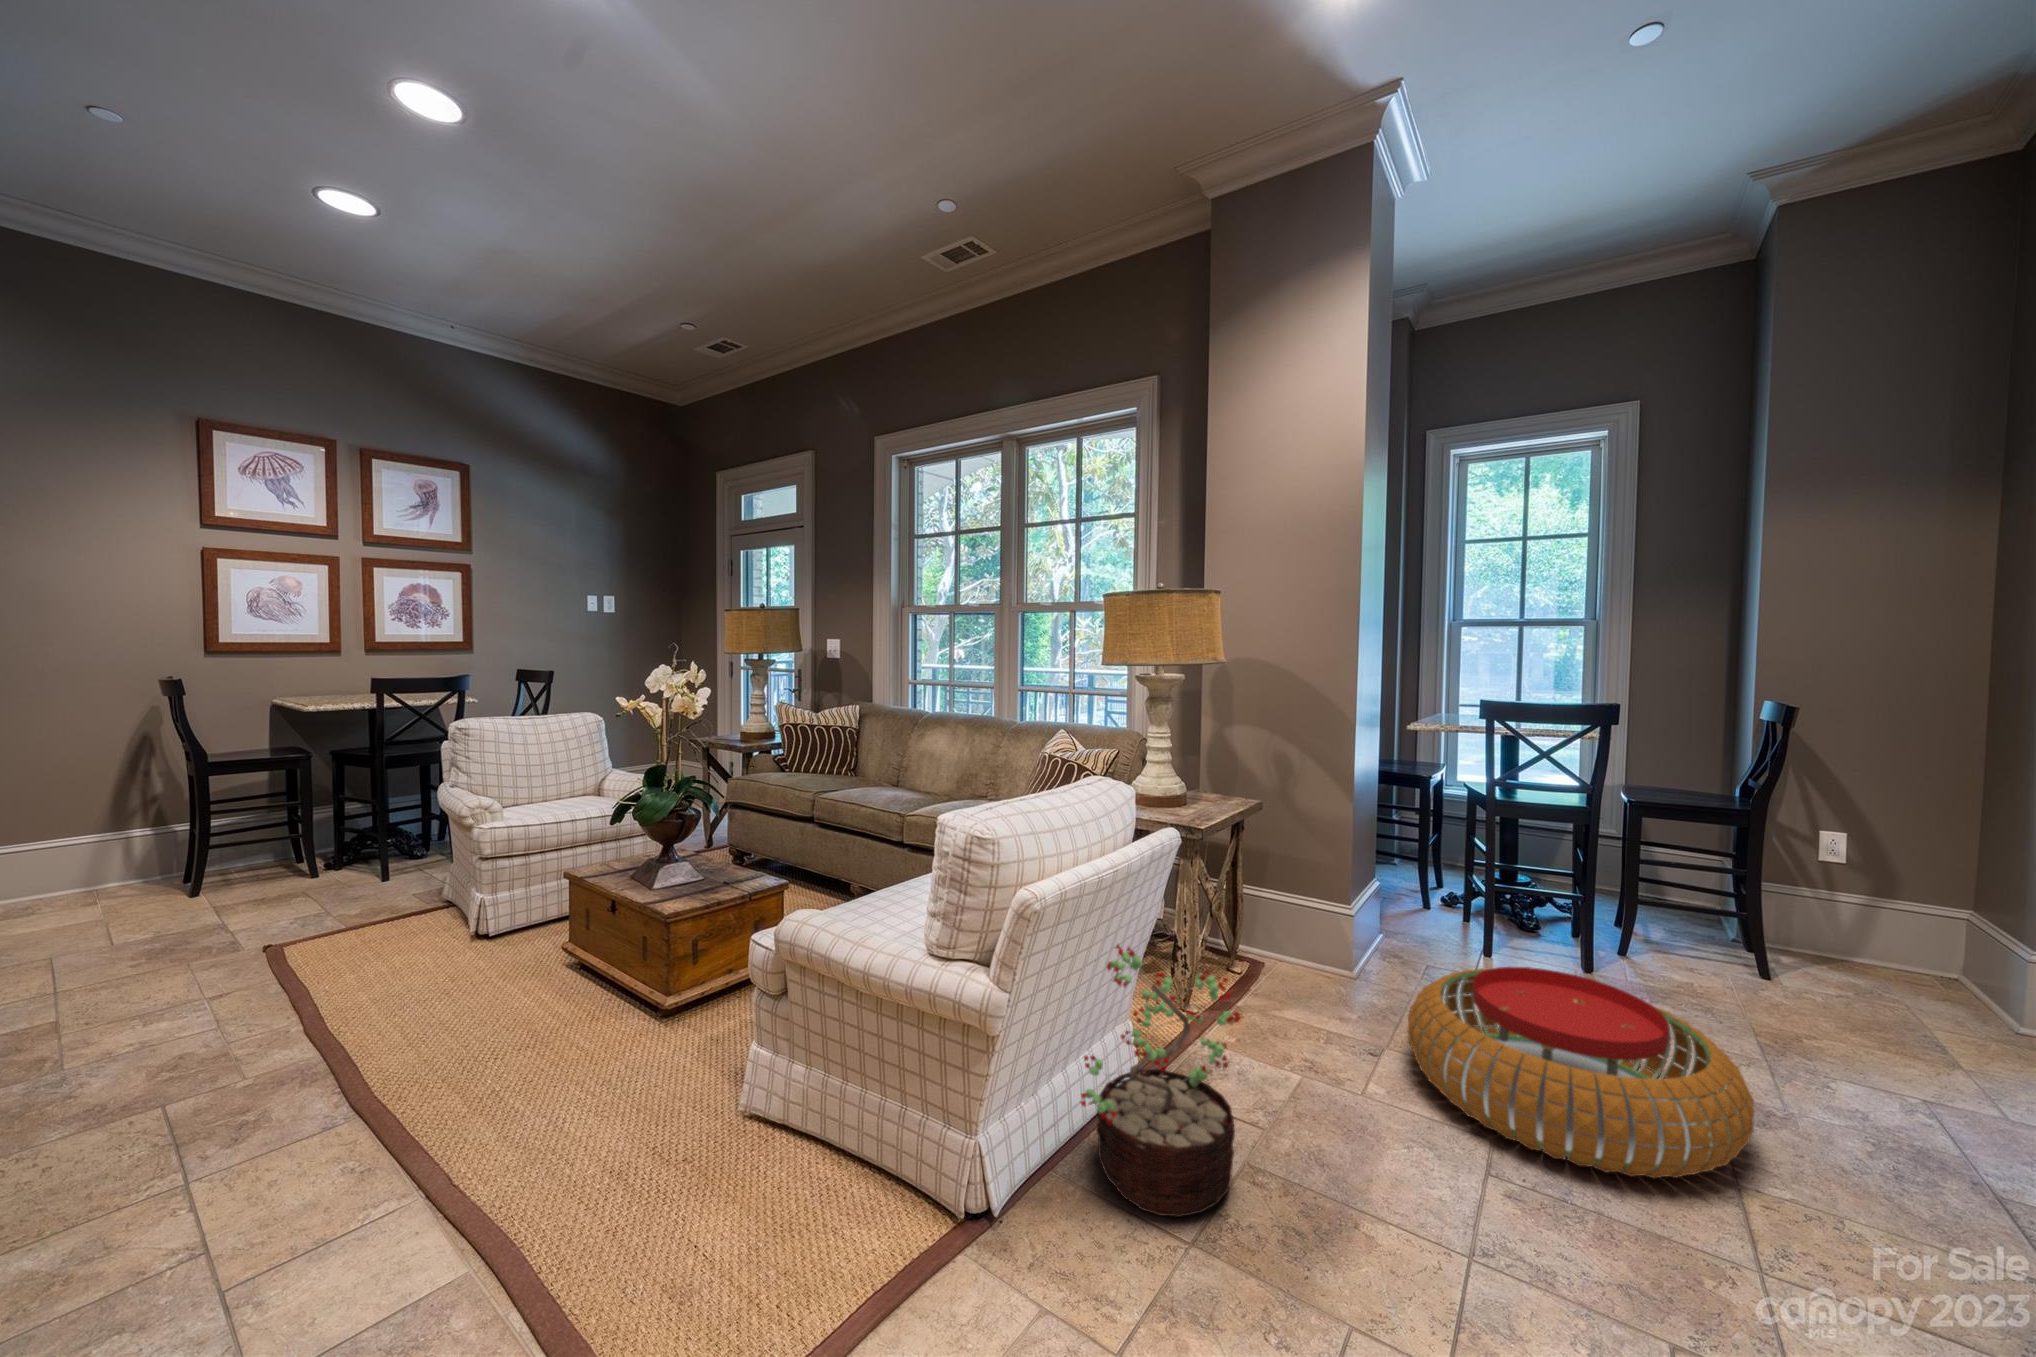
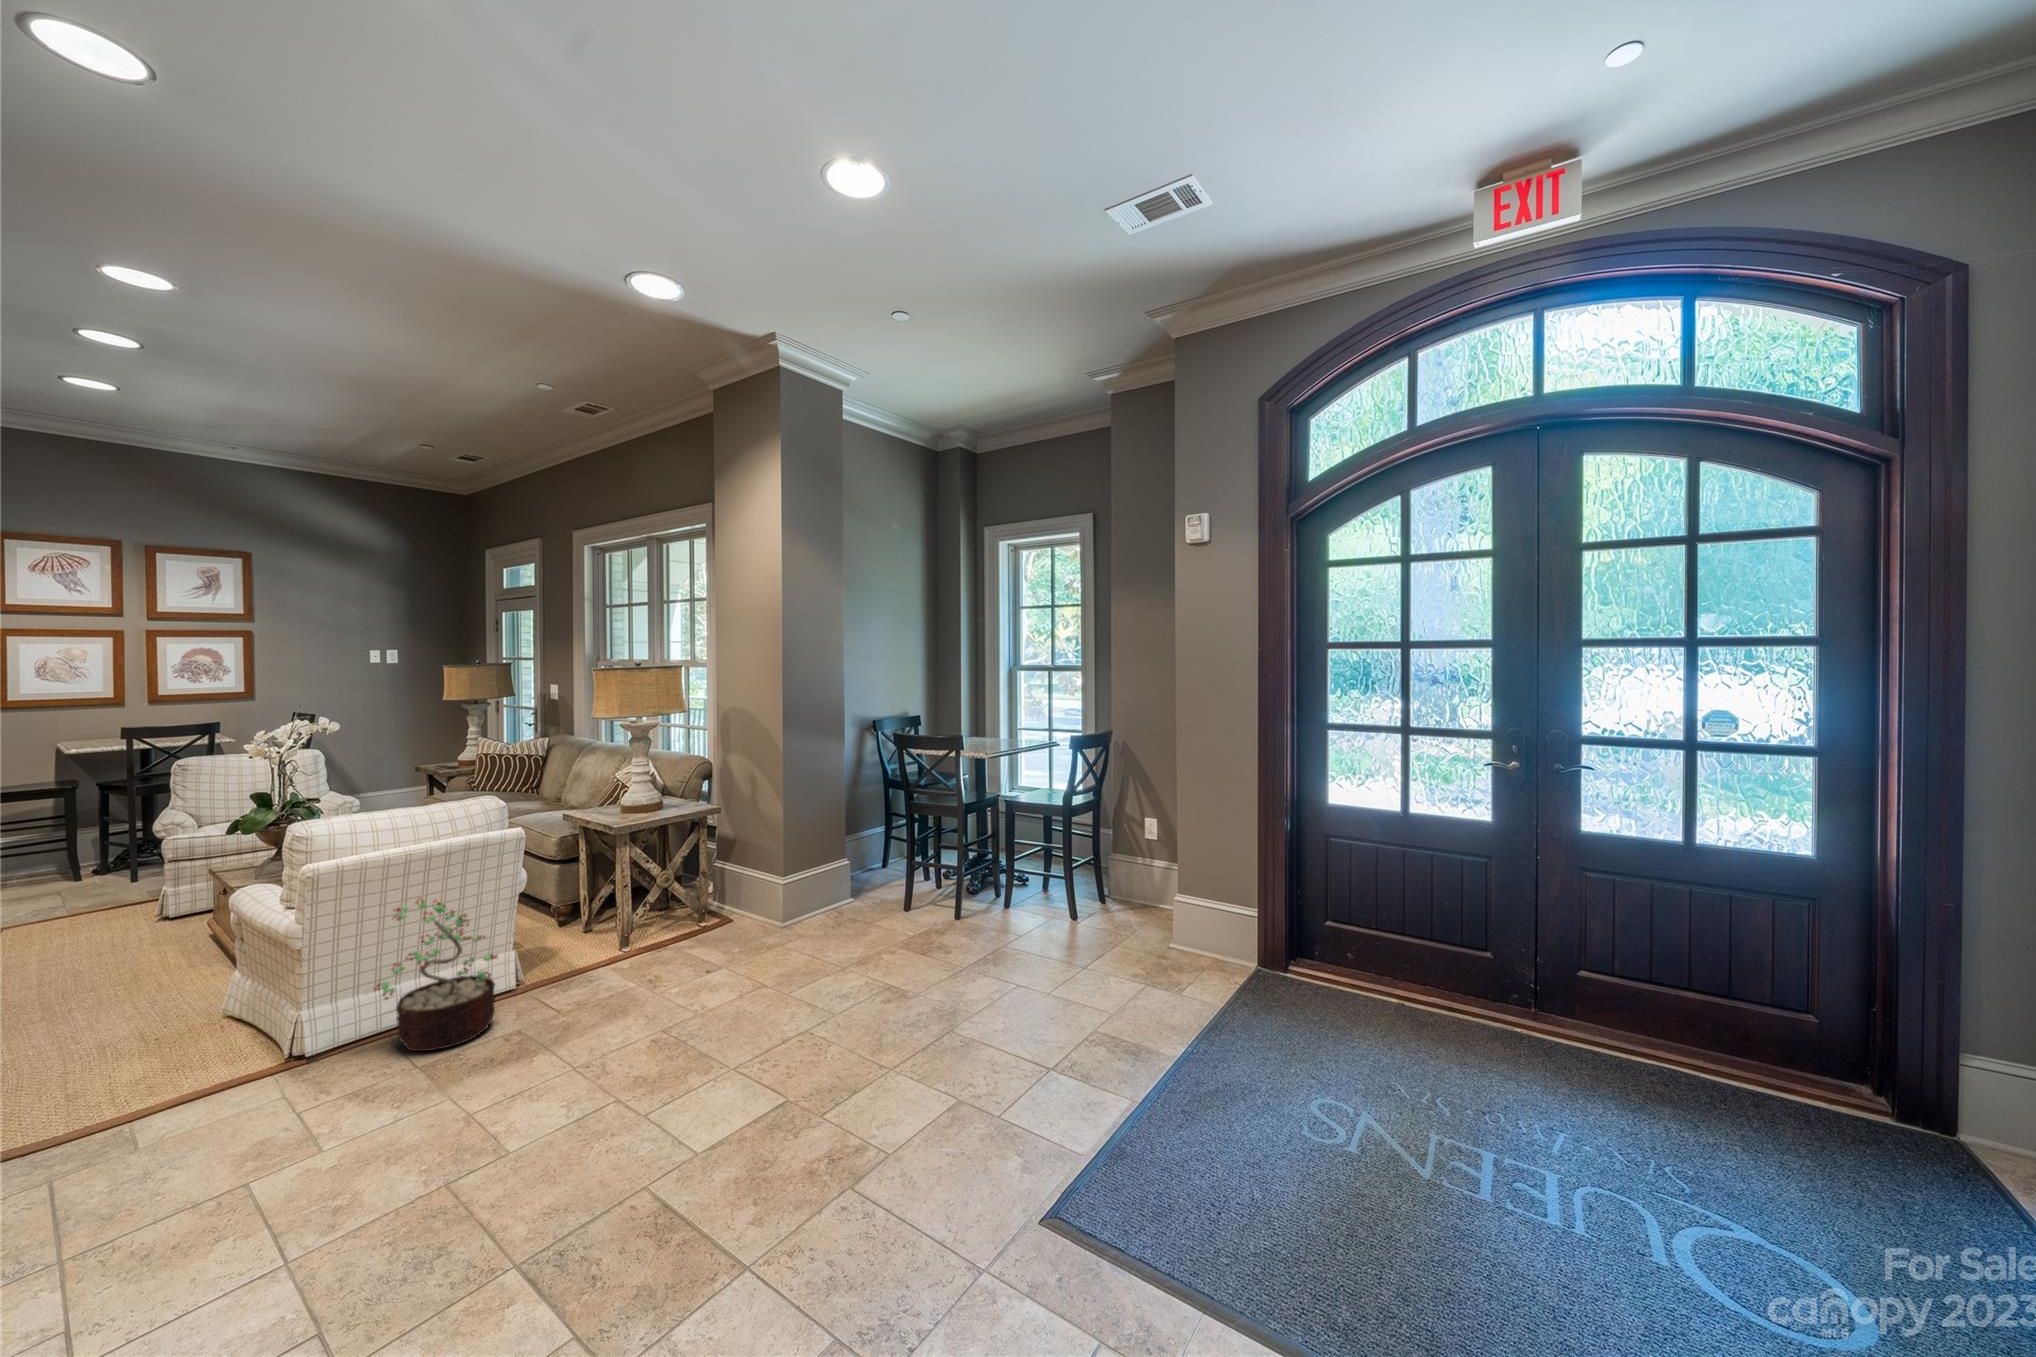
pouf: present [1407,967,1755,1178] -> none [672,913,854,1026]

